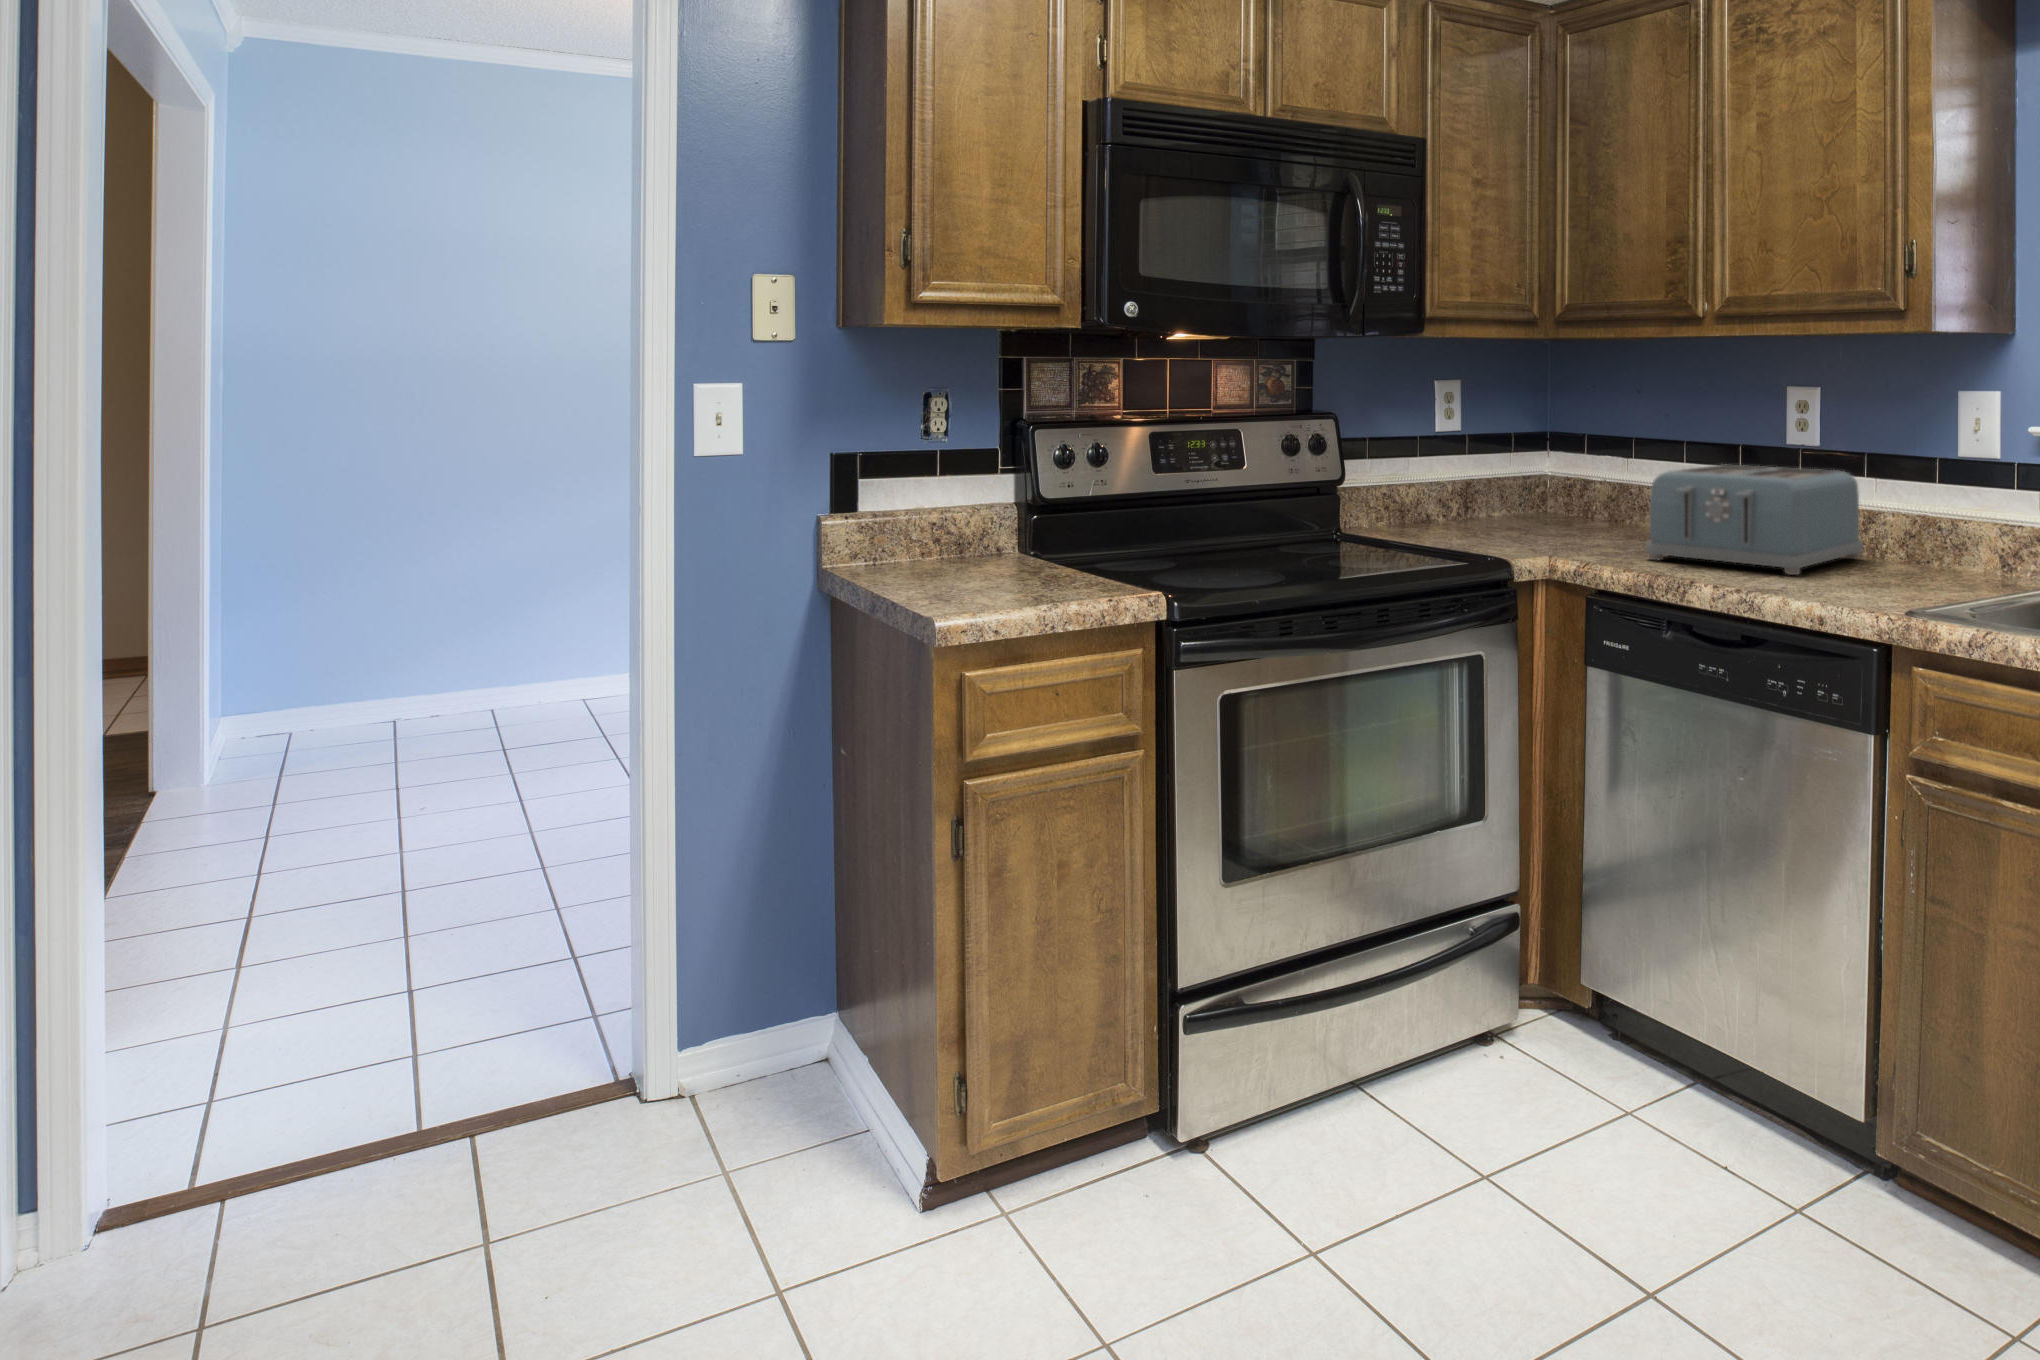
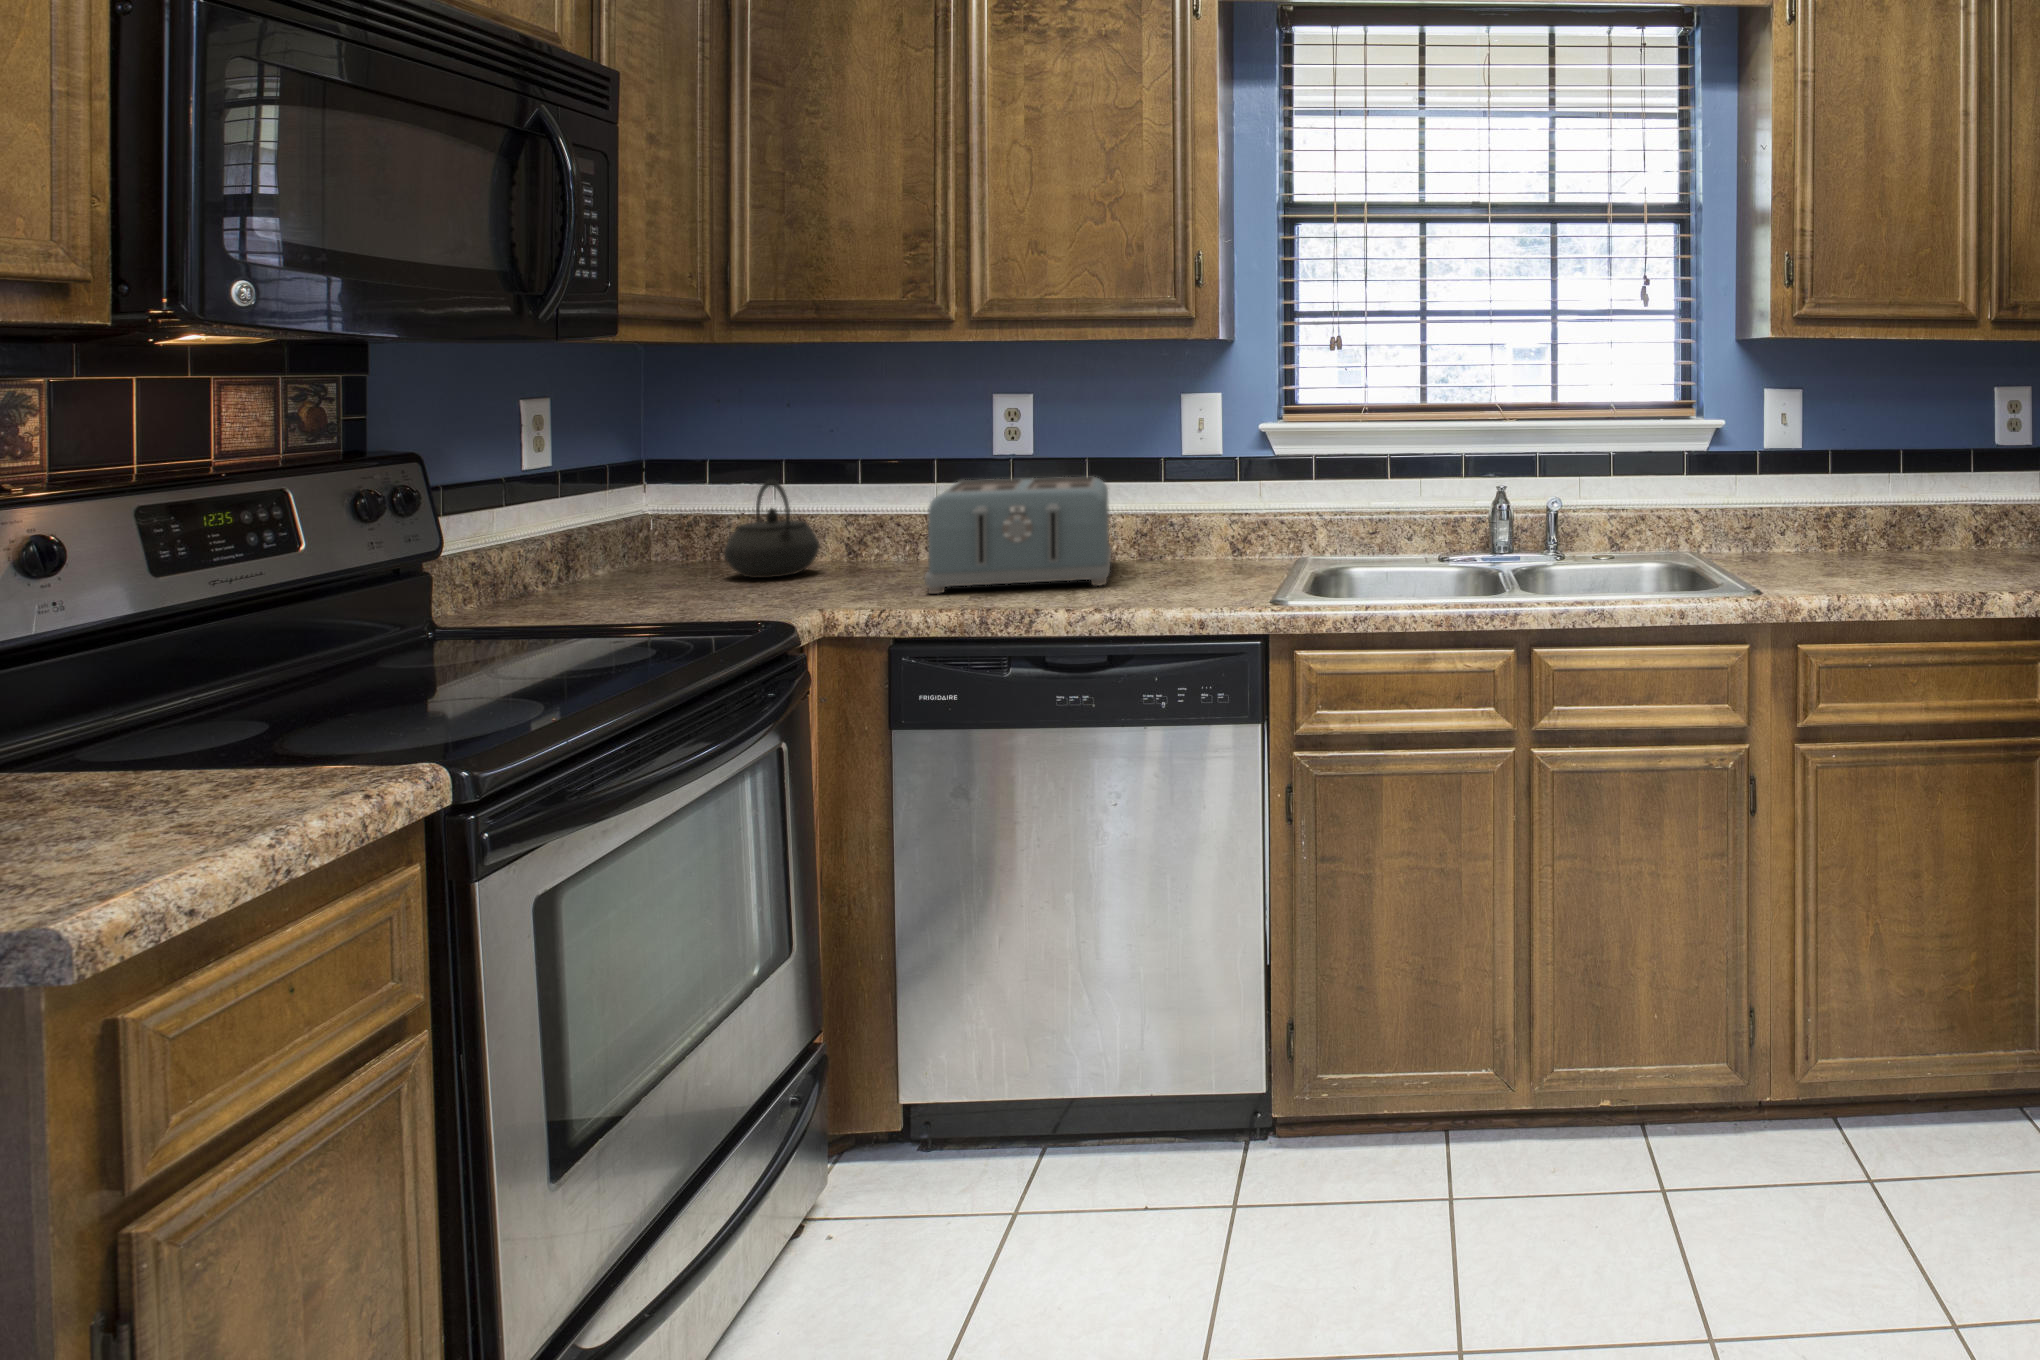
kettle: none [1555,452,1626,533] -> present [724,480,820,578]

